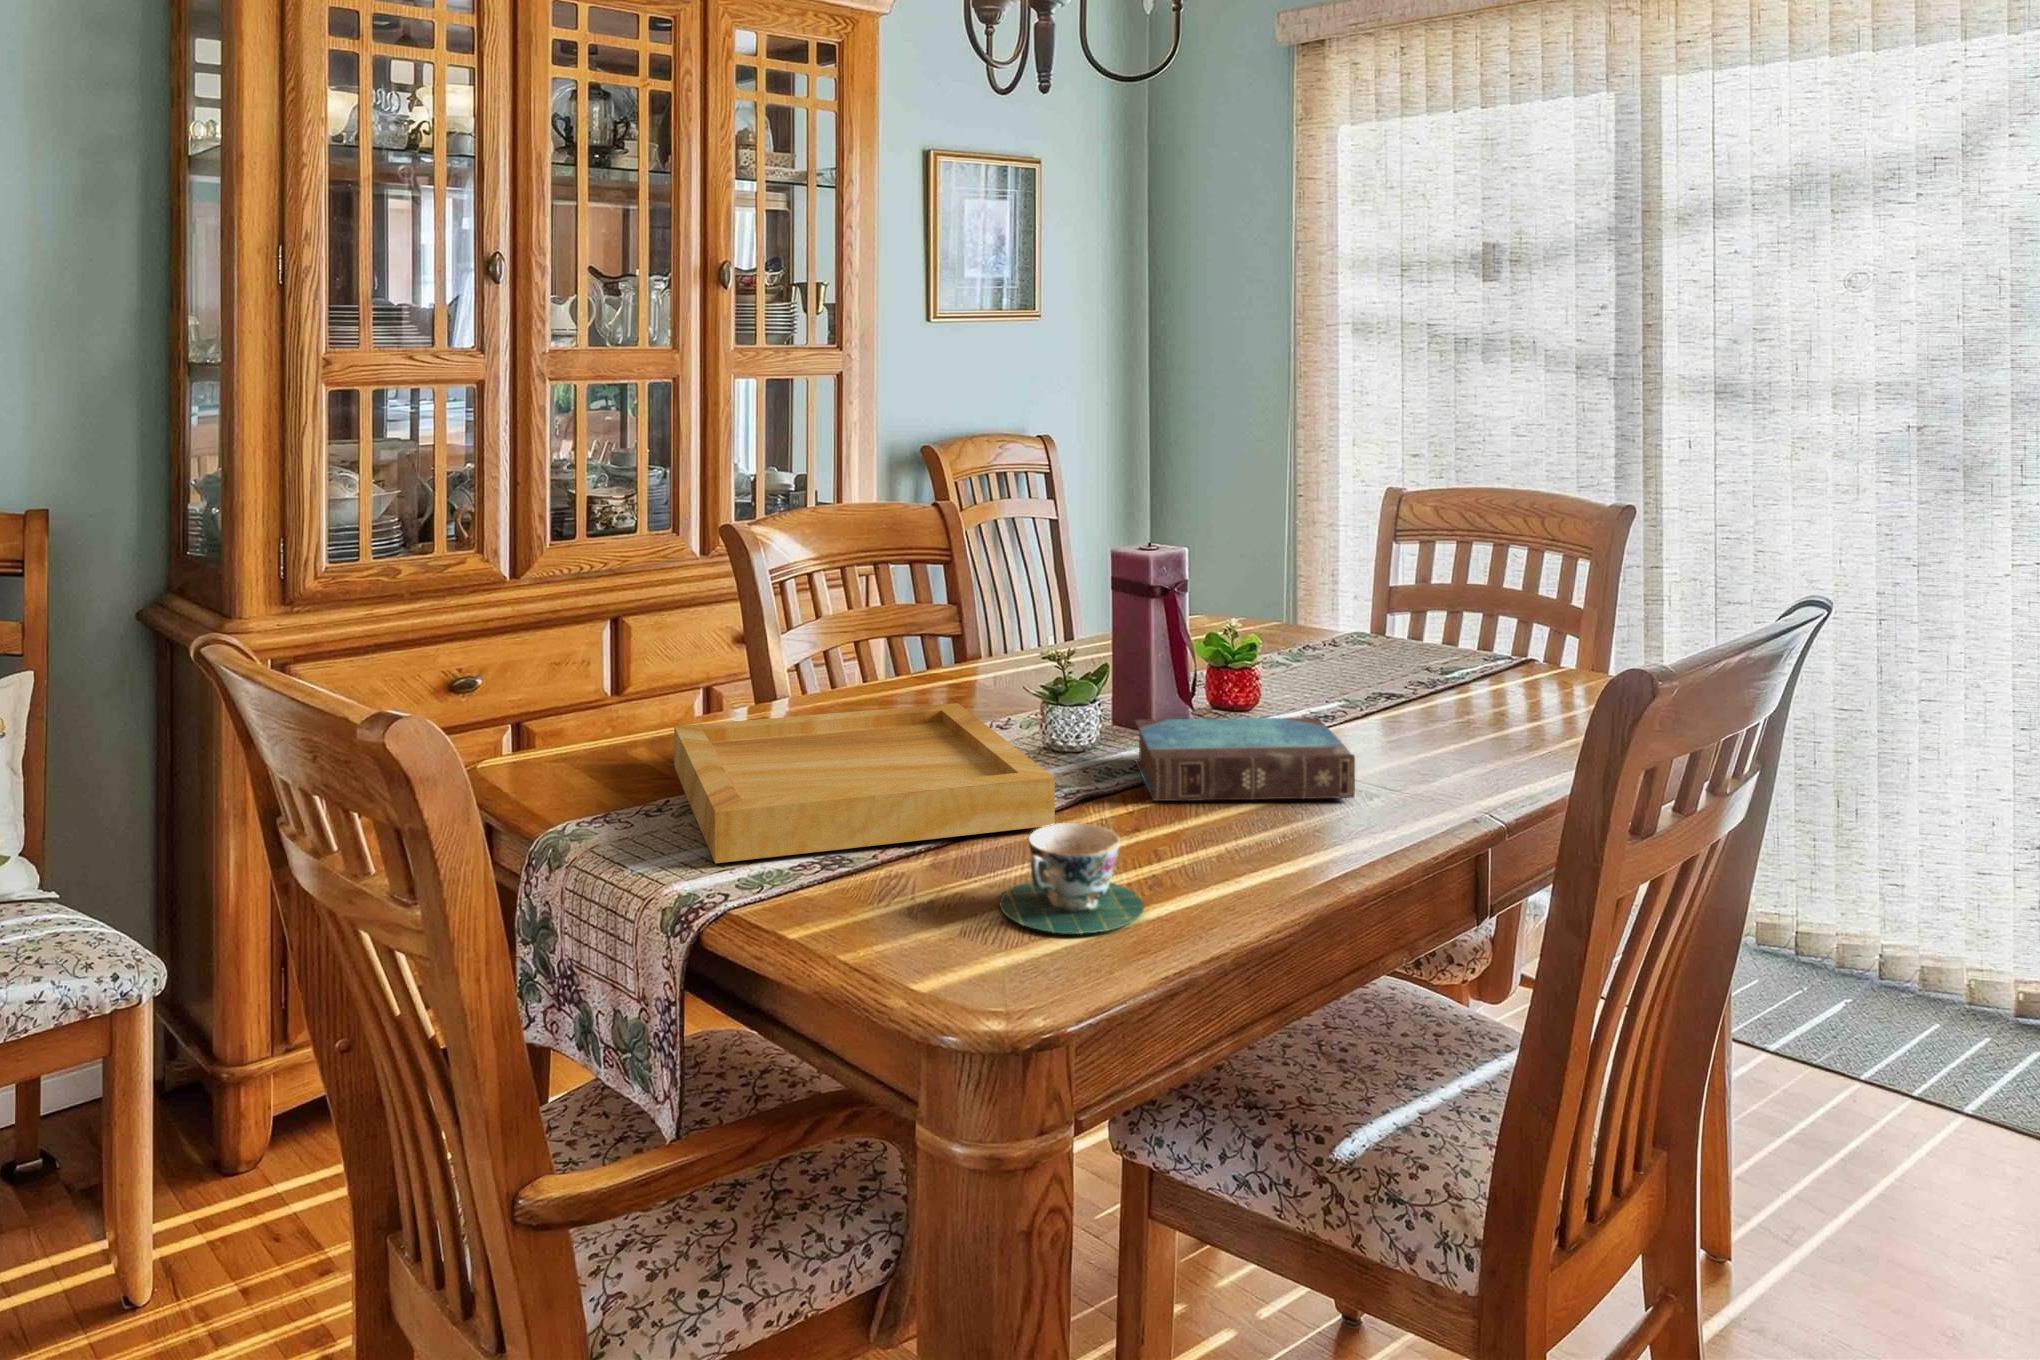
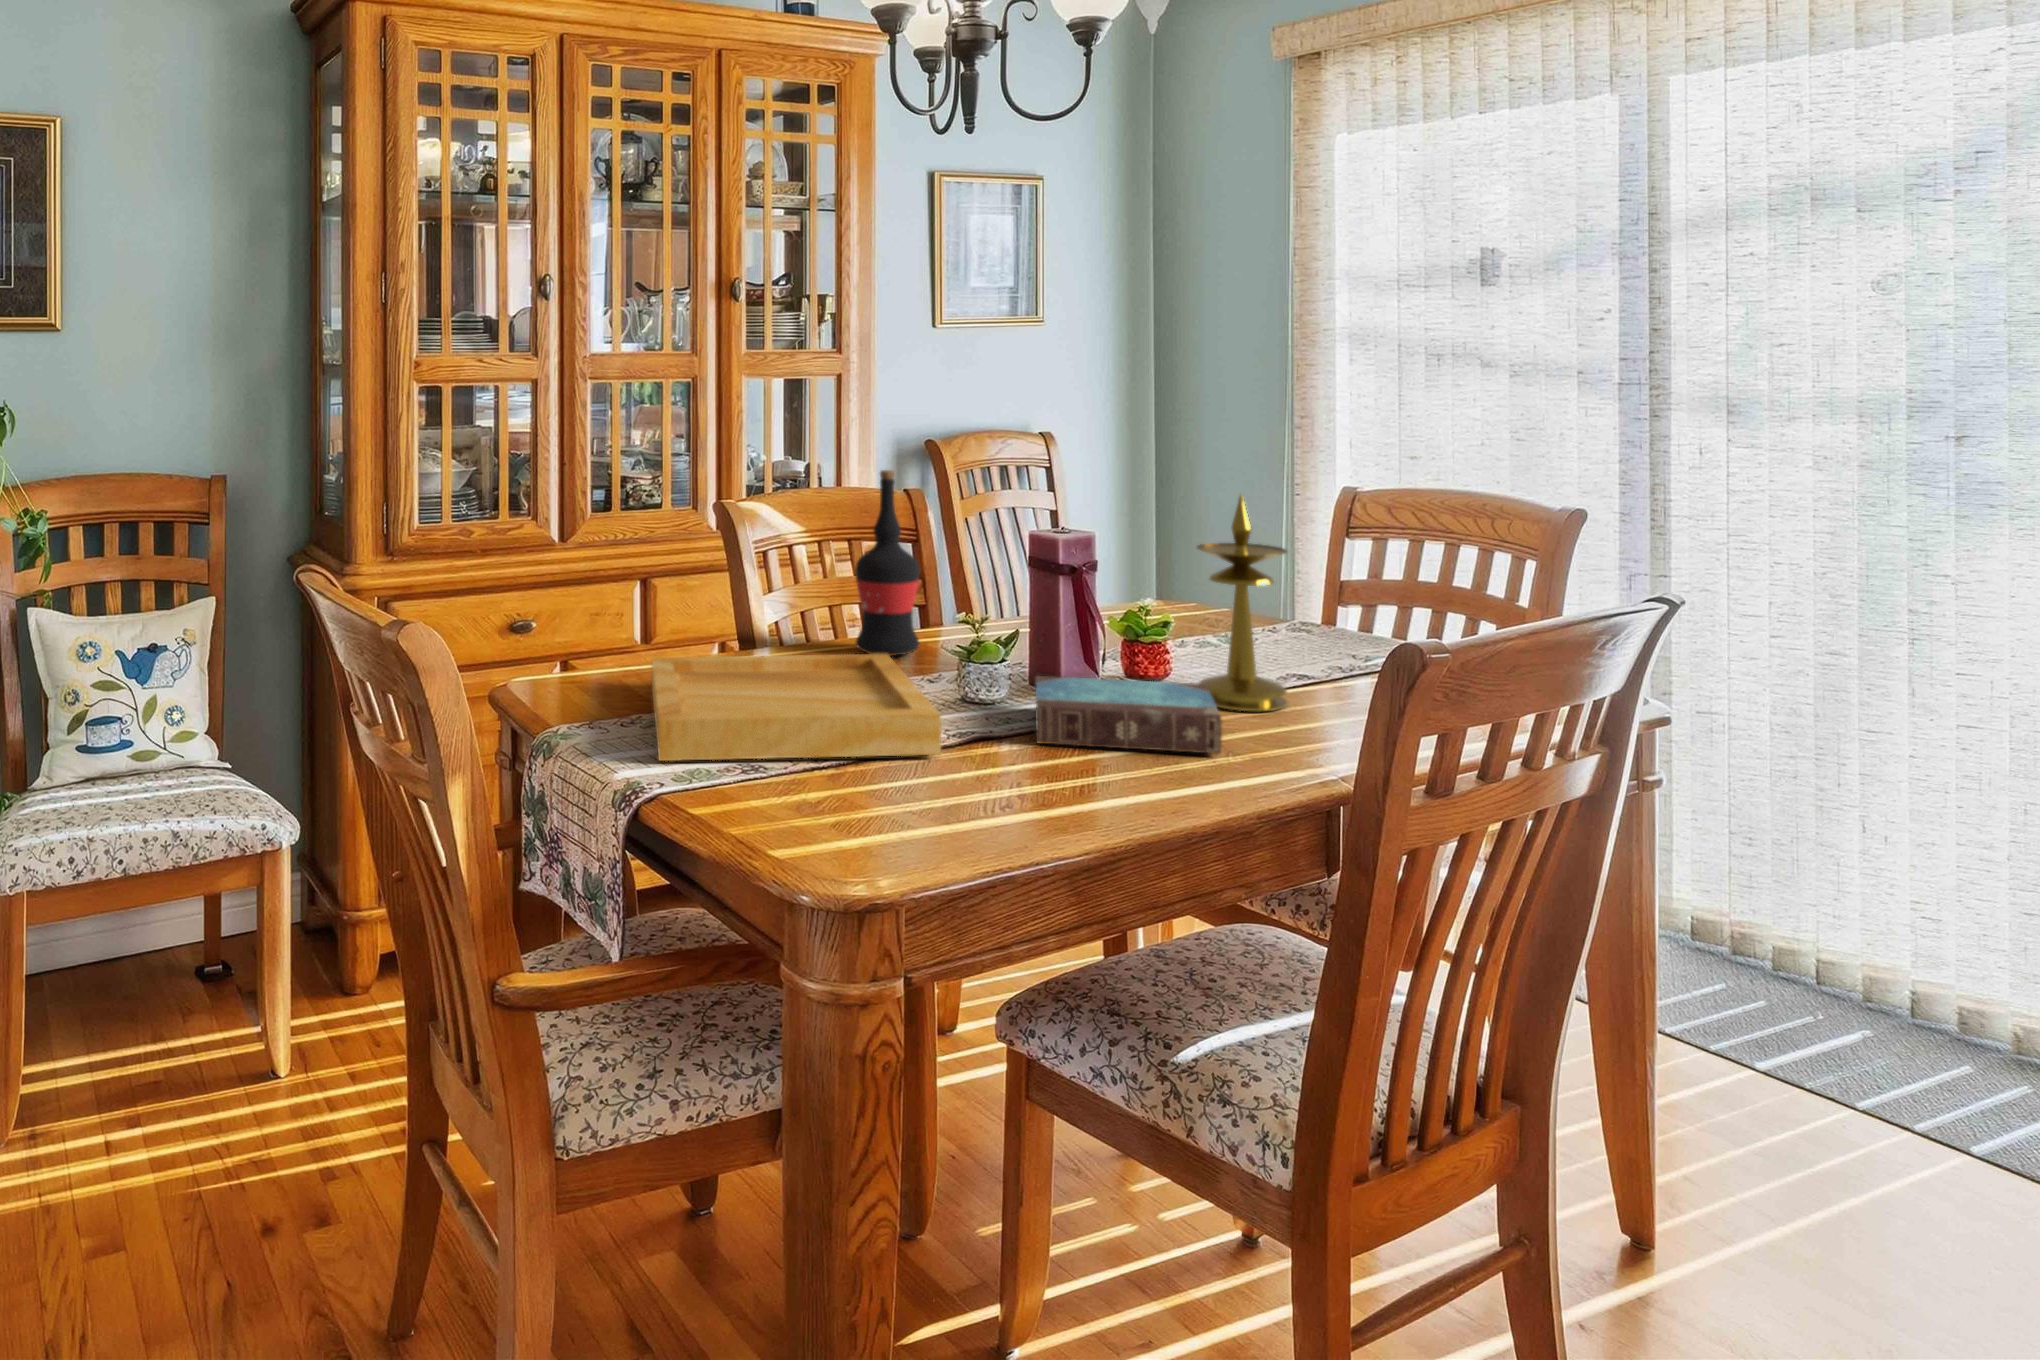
wine bottle: none [905,486,979,703] -> present [855,470,919,656]
candlestick: none [1296,503,1393,744] -> present [1197,495,1288,711]
teacup: present [1000,823,1144,934] -> none [871,747,992,836]

